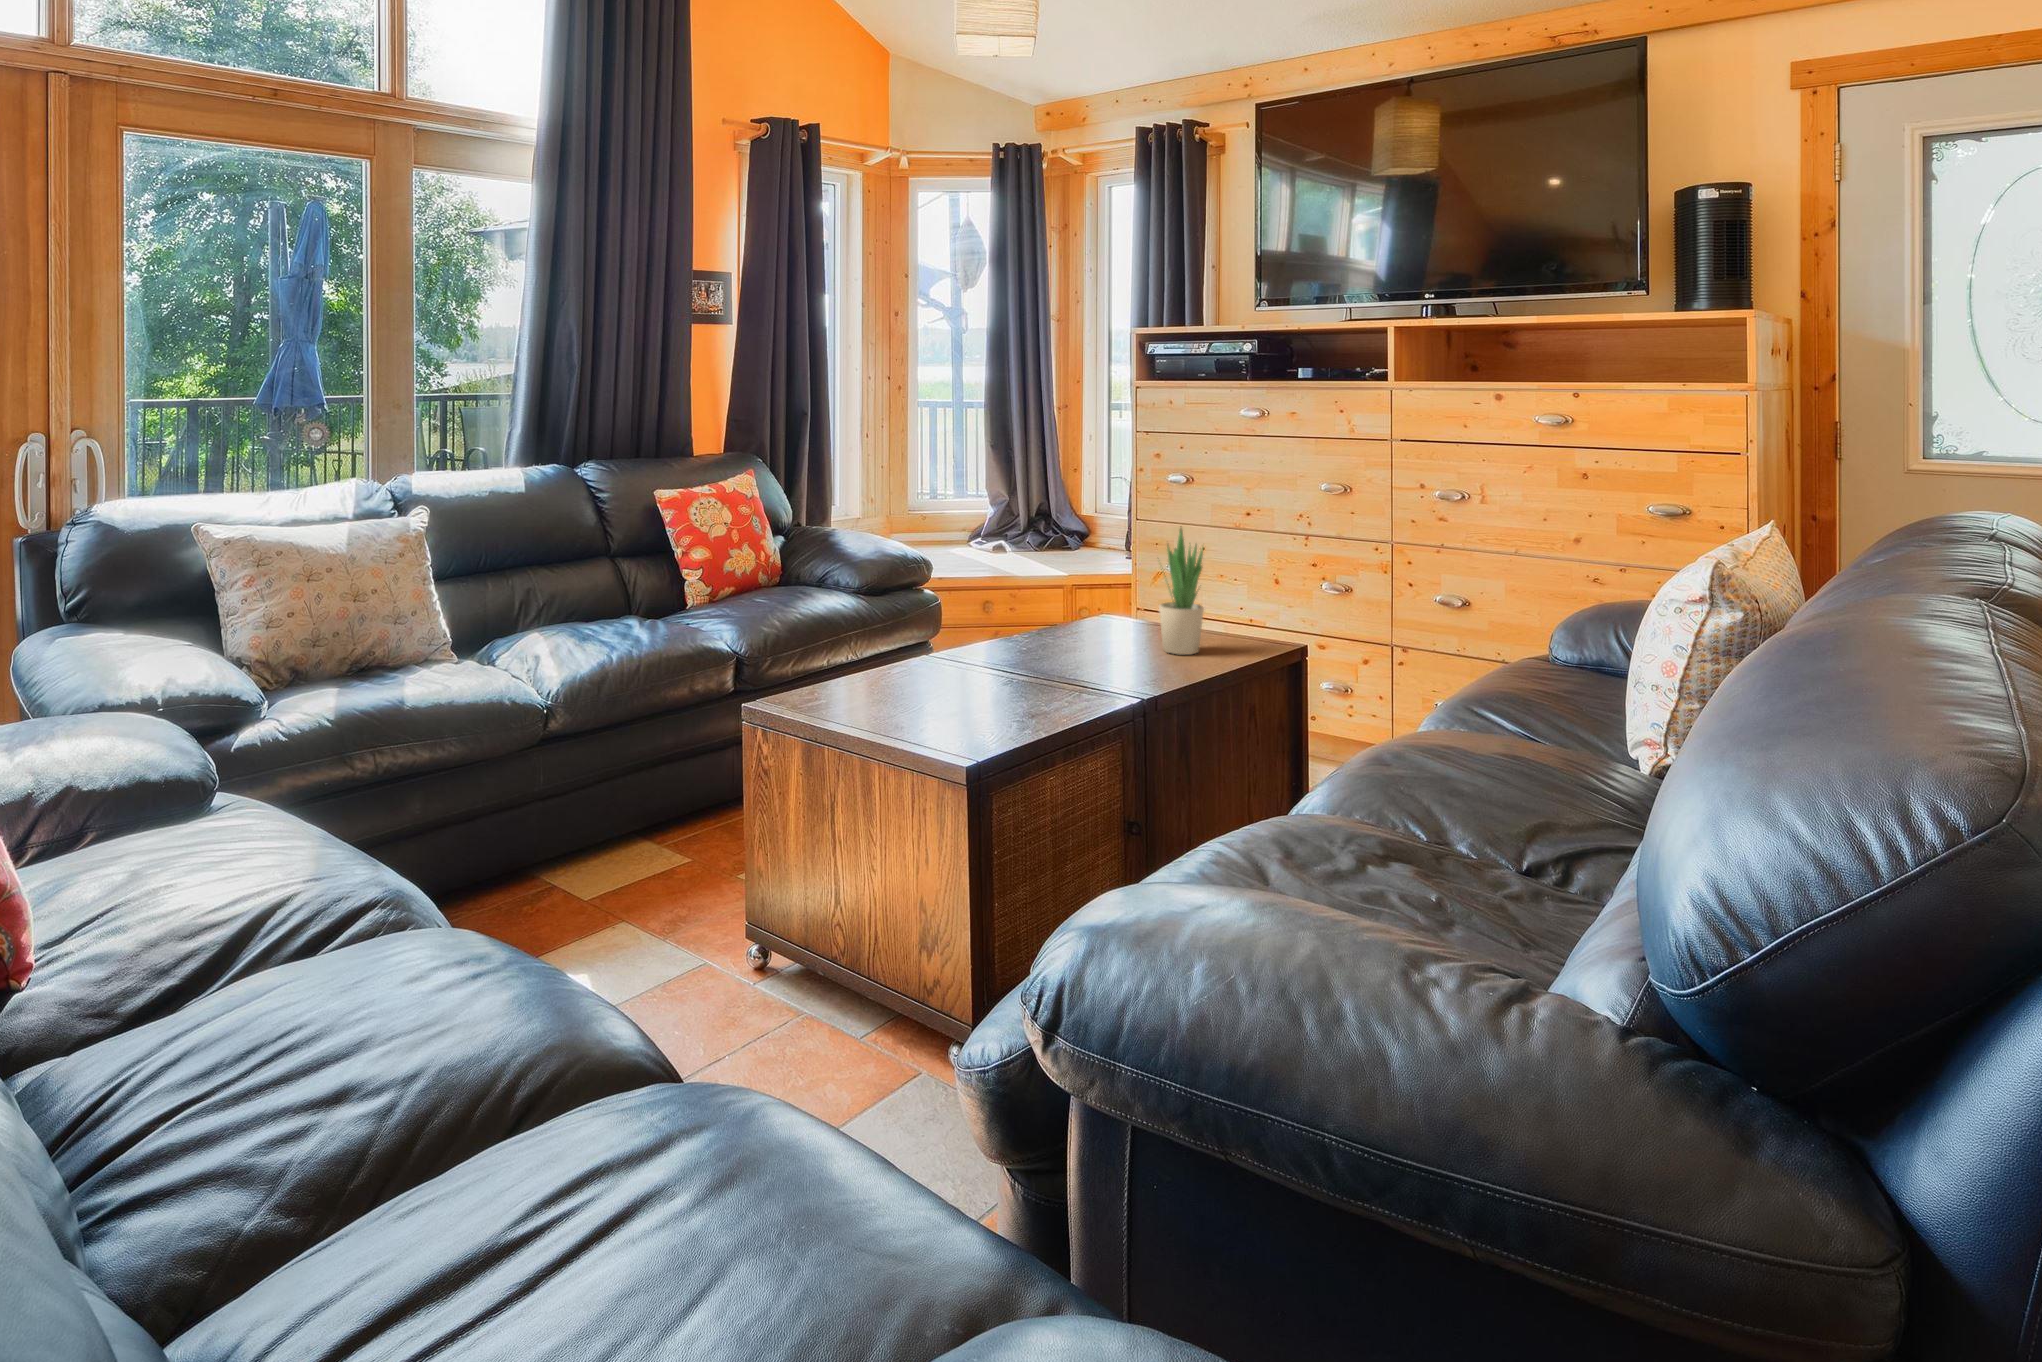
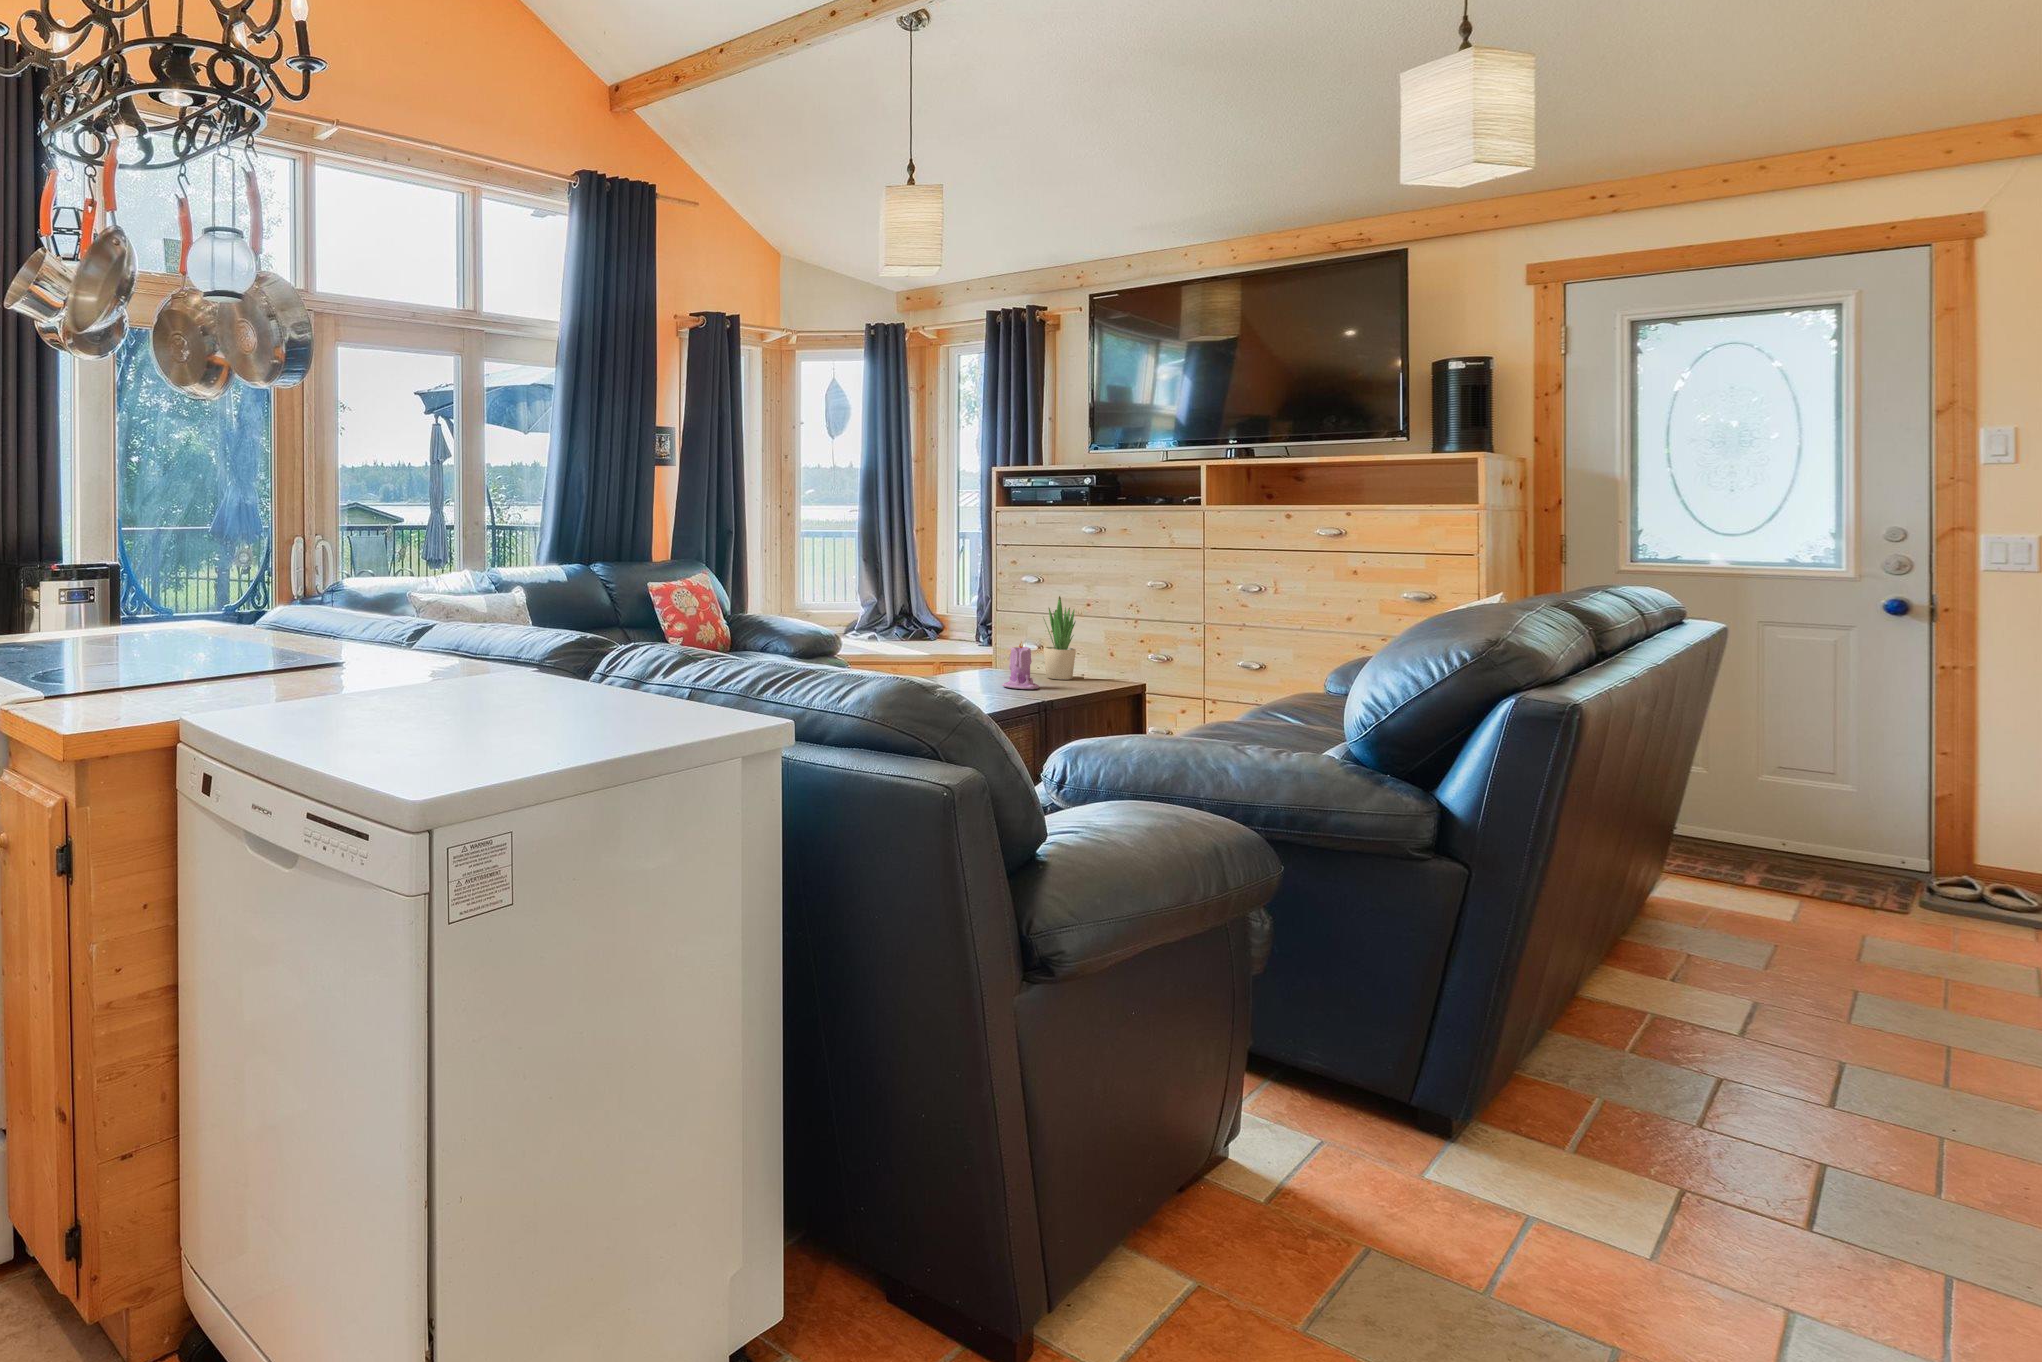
candle: none [1087,602,1141,681] -> present [1002,642,1039,689]

